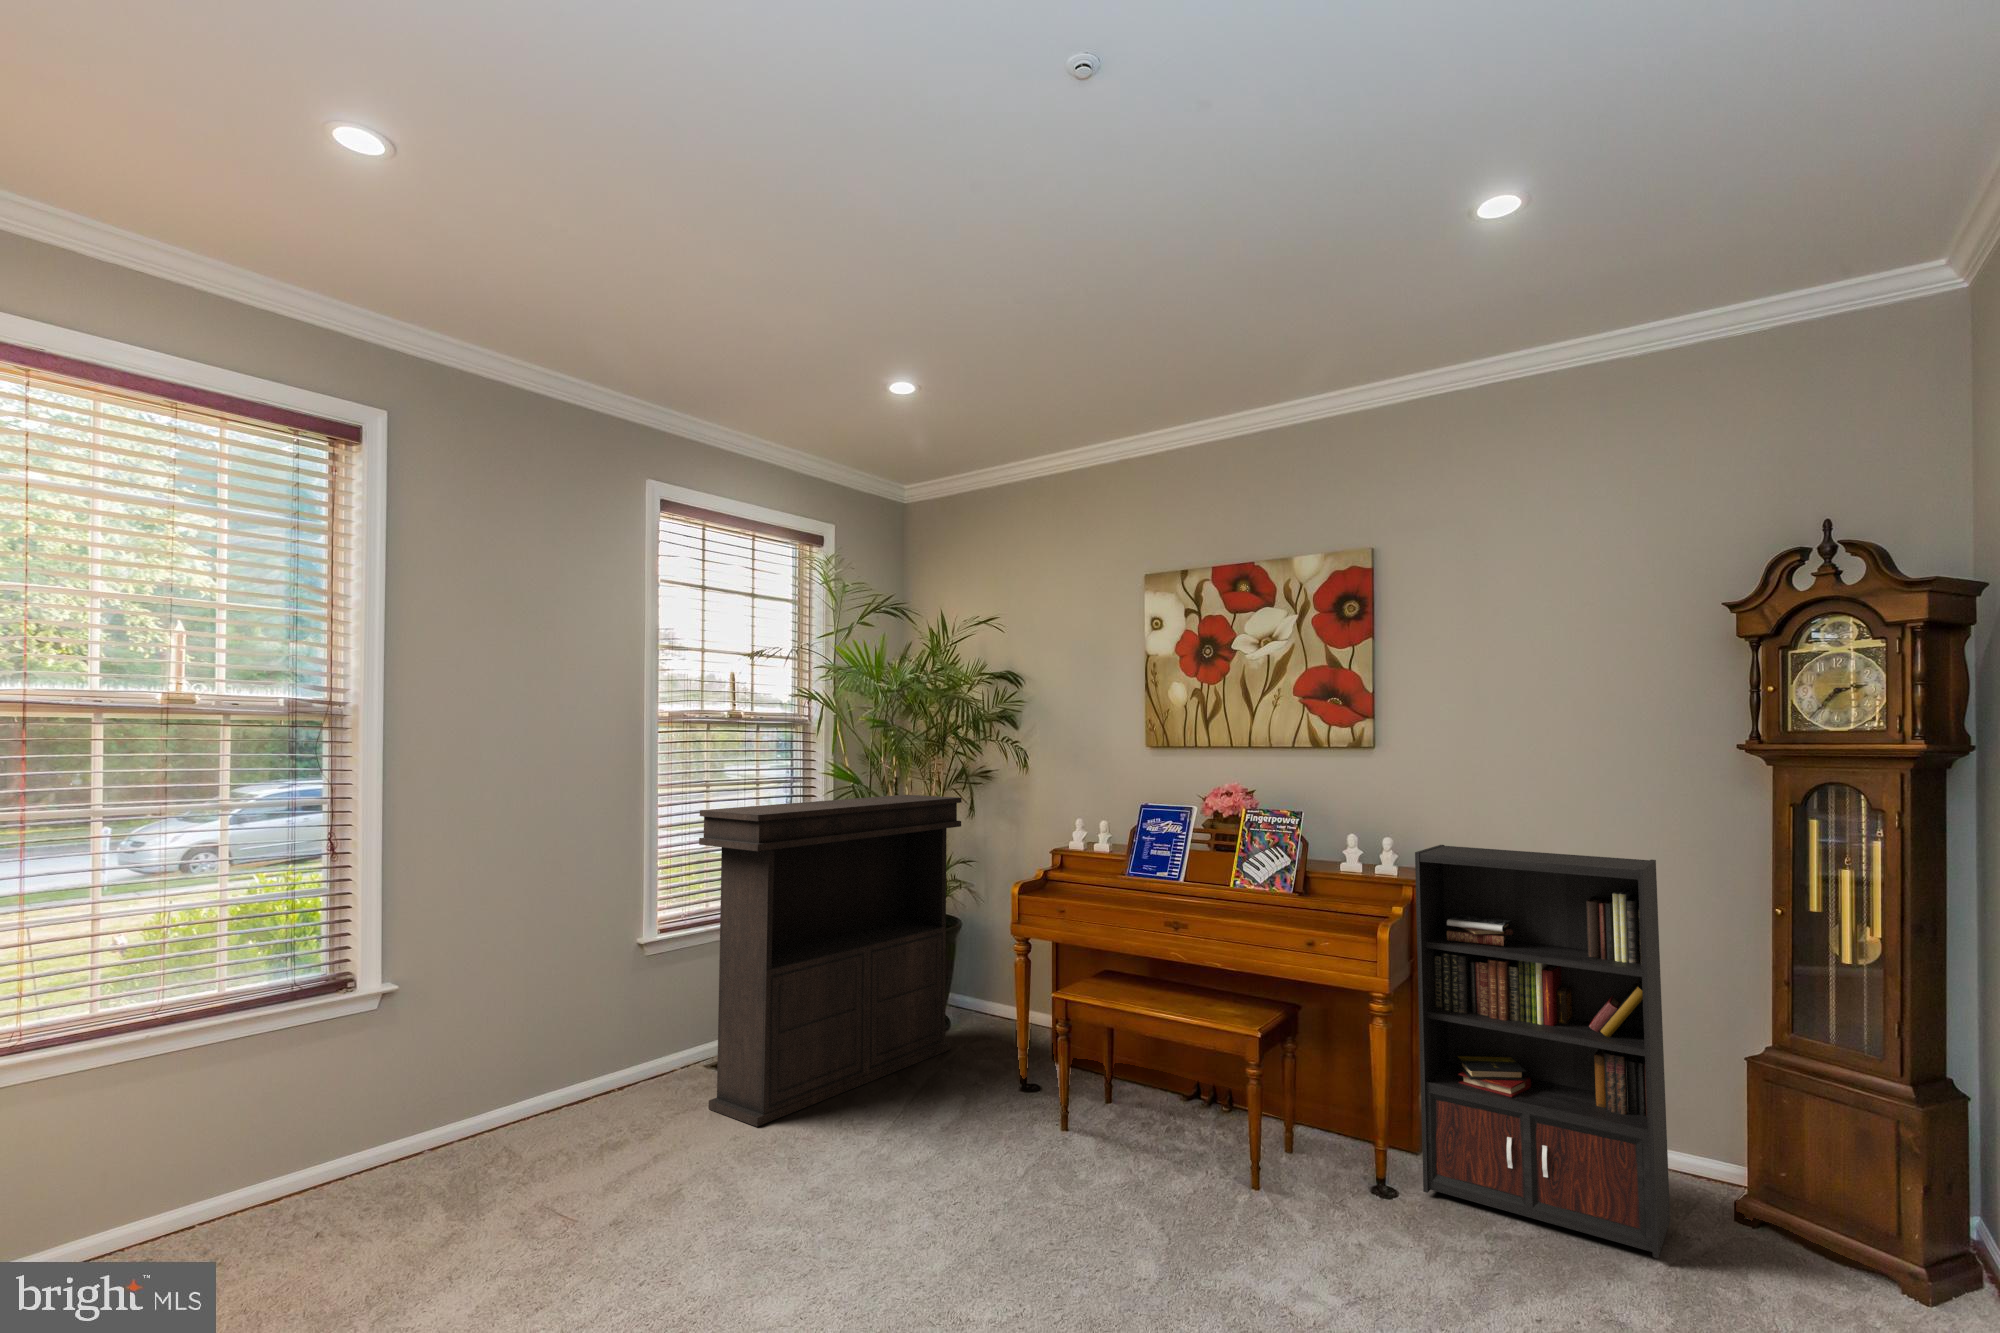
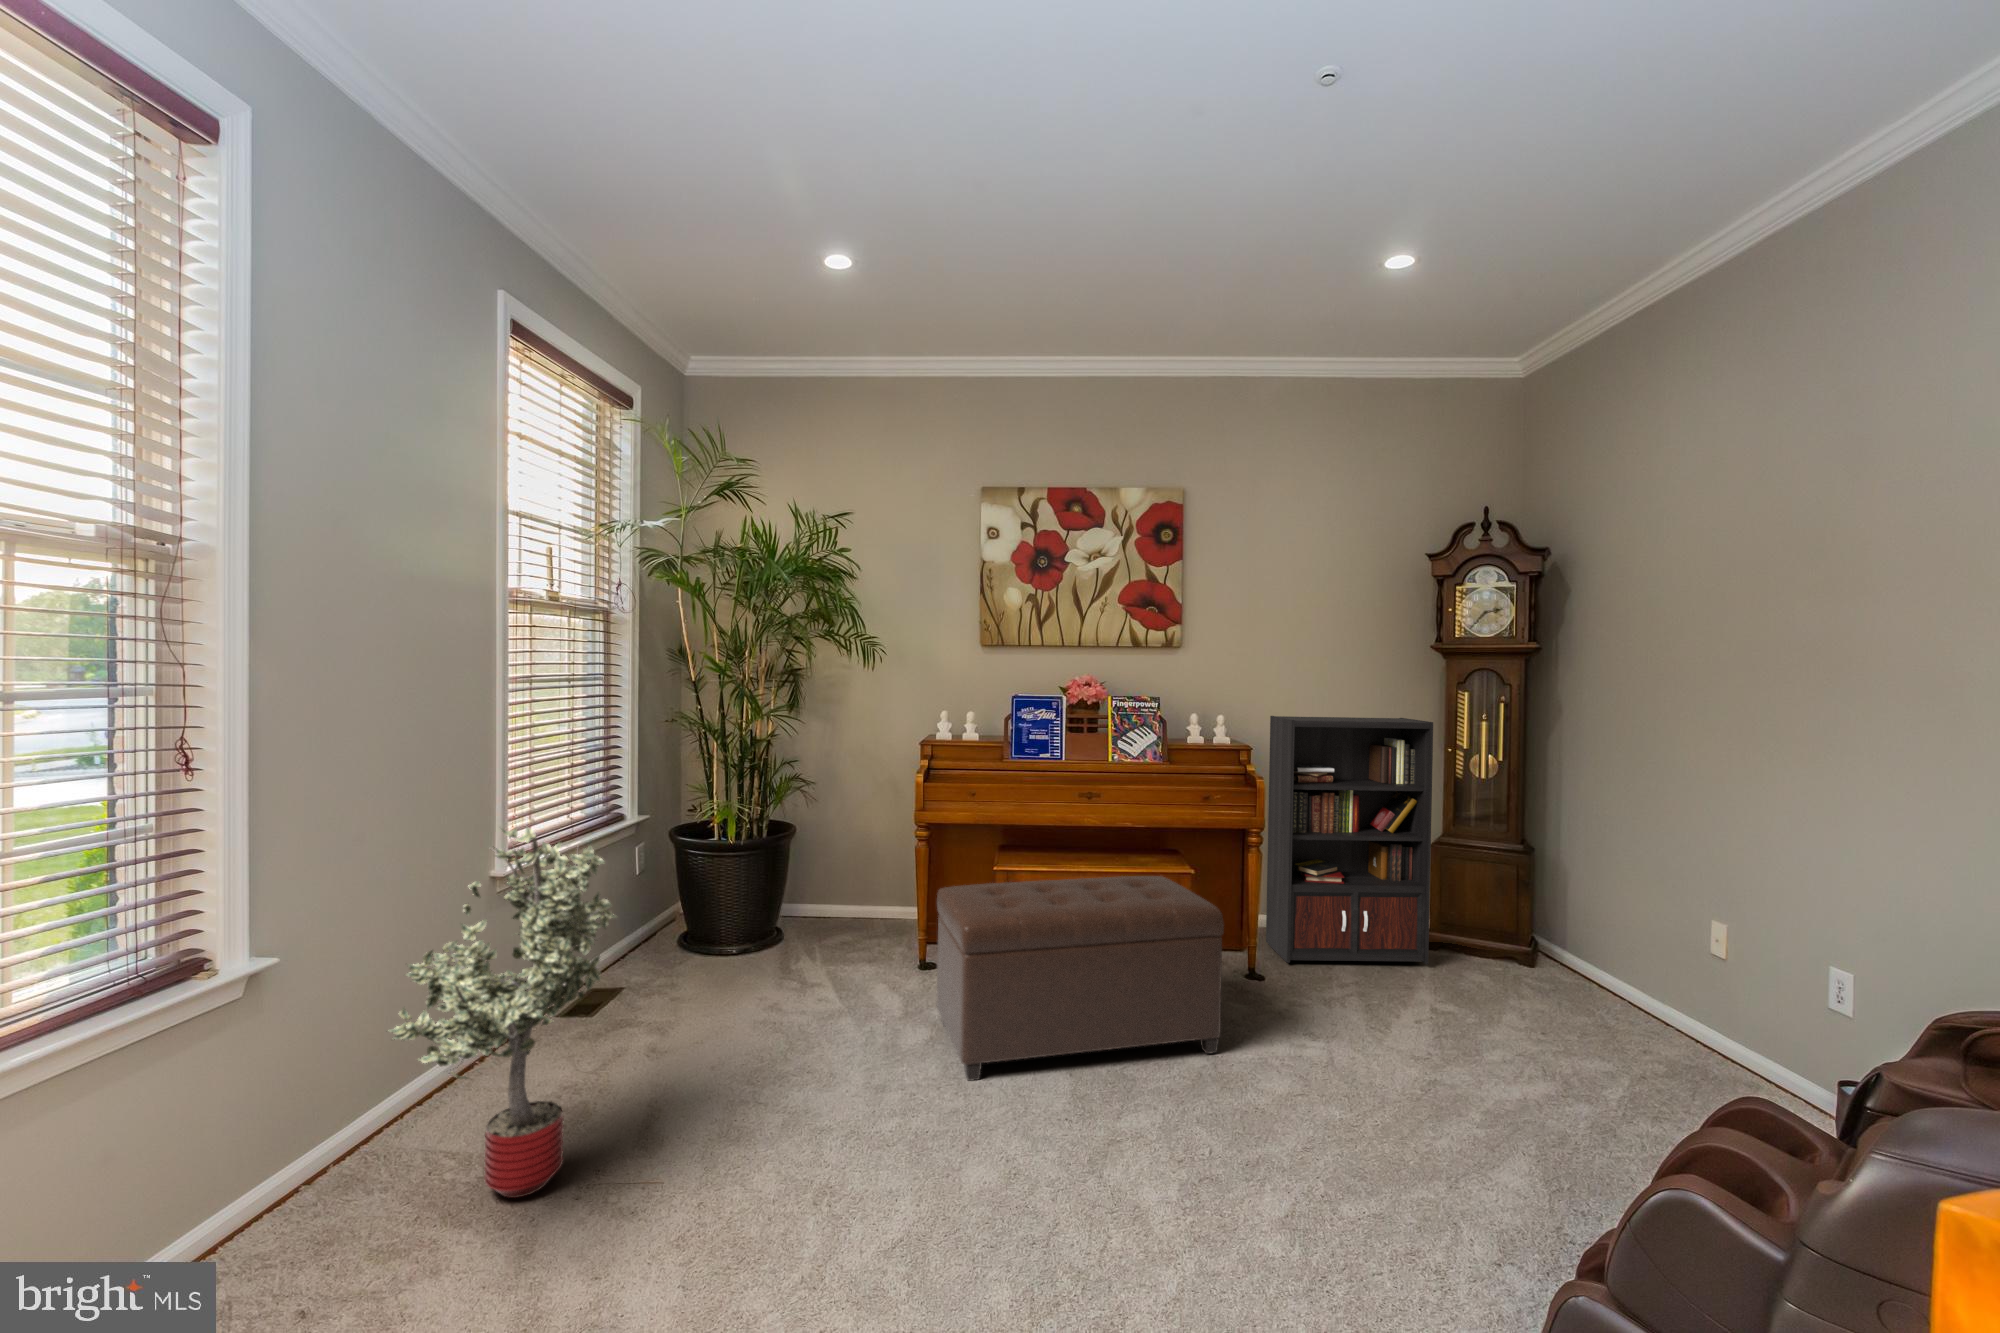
console table: present [699,795,962,1127] -> none [648,692,822,1076]
potted tree: none [453,891,652,1152] -> present [388,827,617,1198]
ottoman: none [875,997,1181,1243] -> present [937,876,1224,1081]

